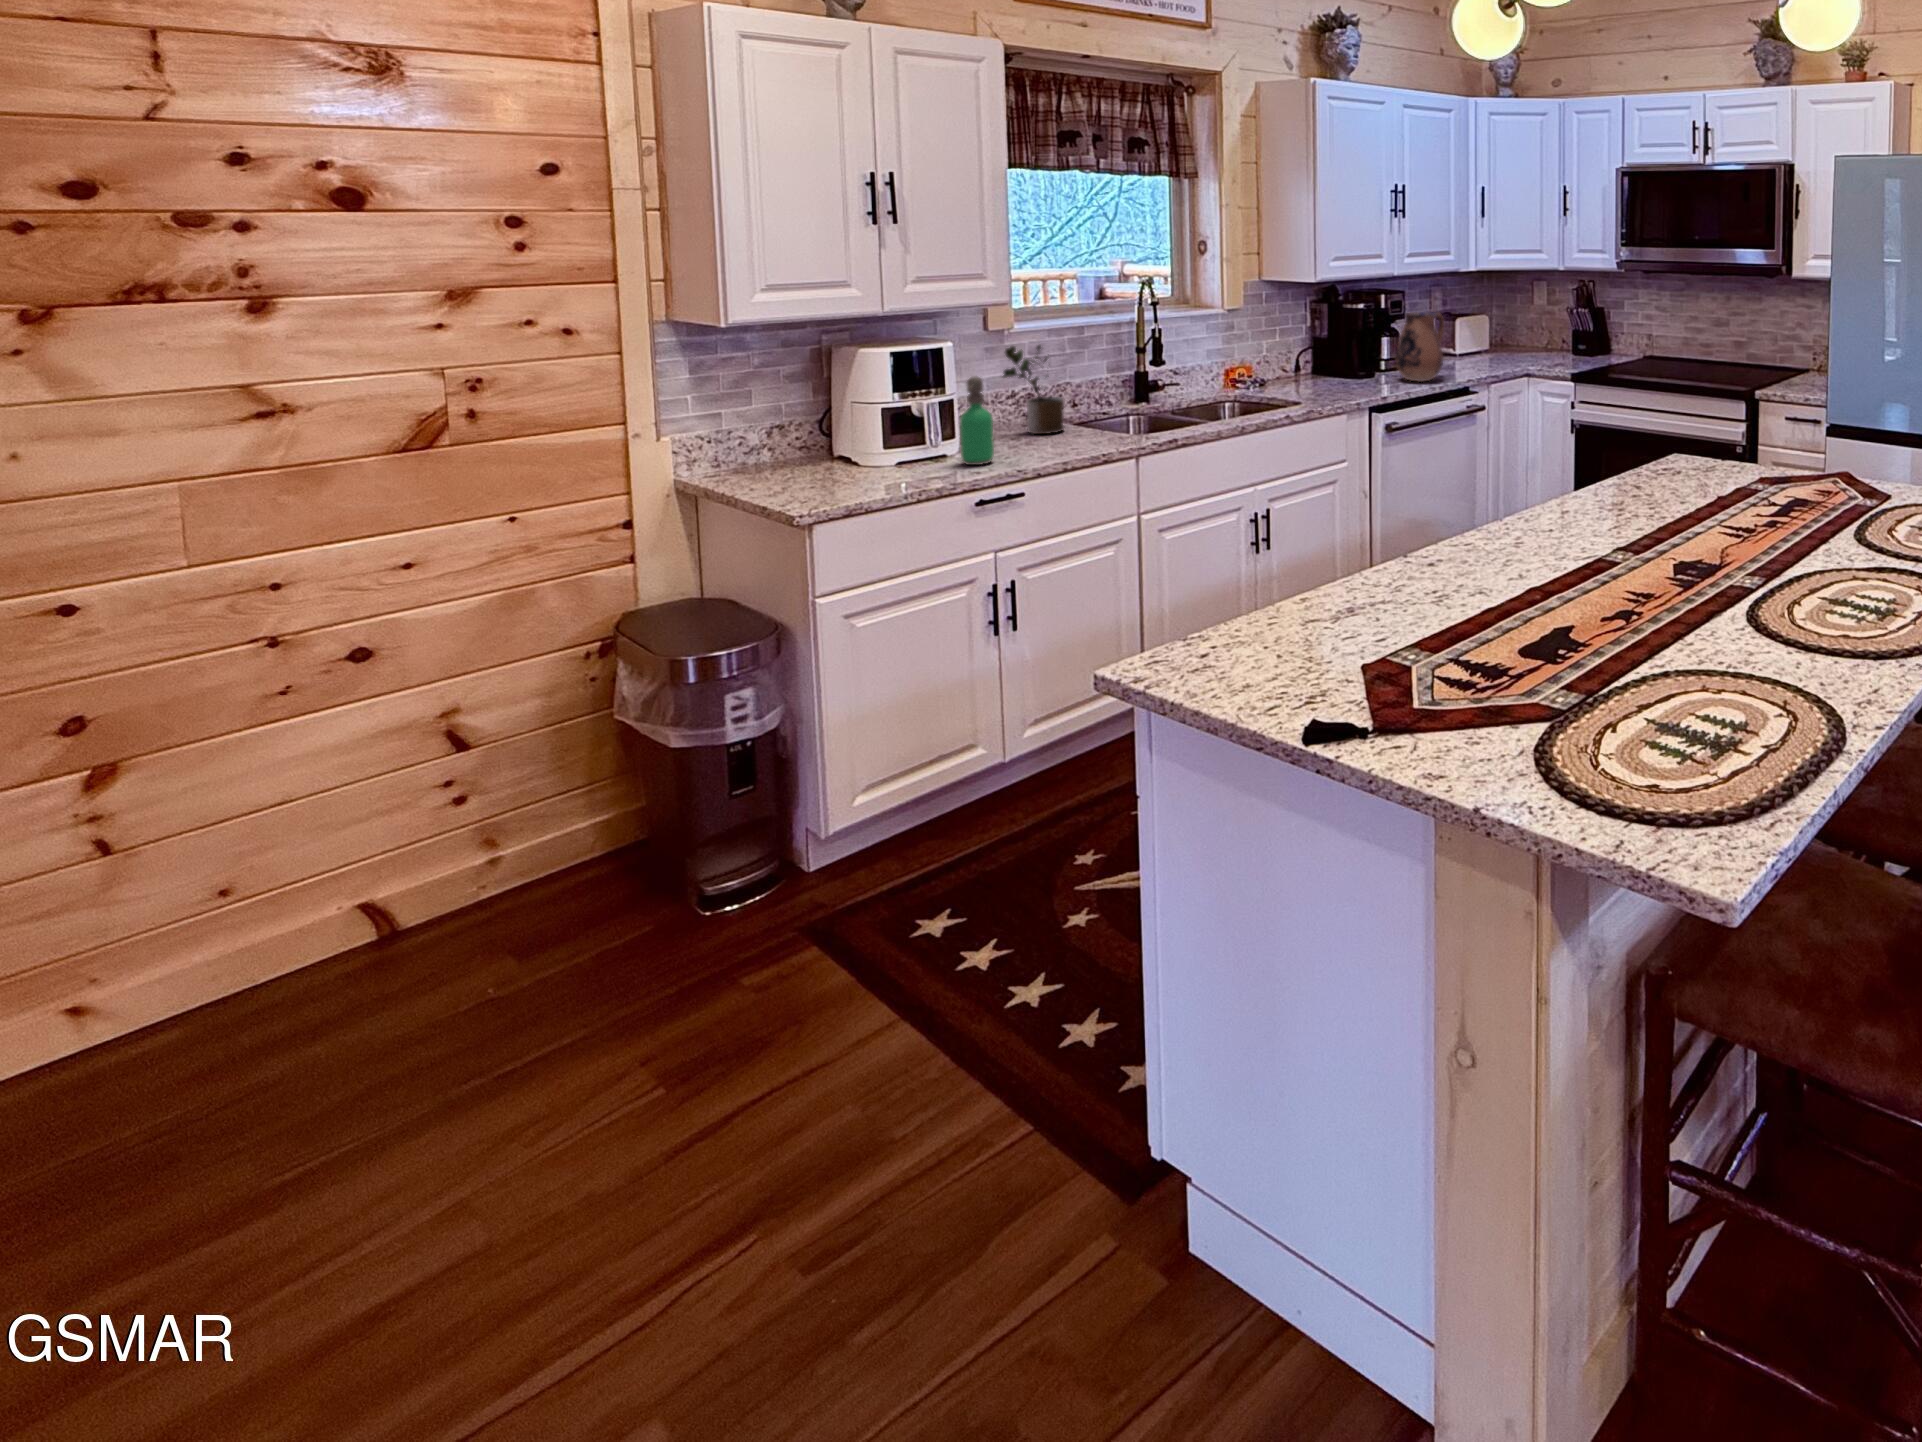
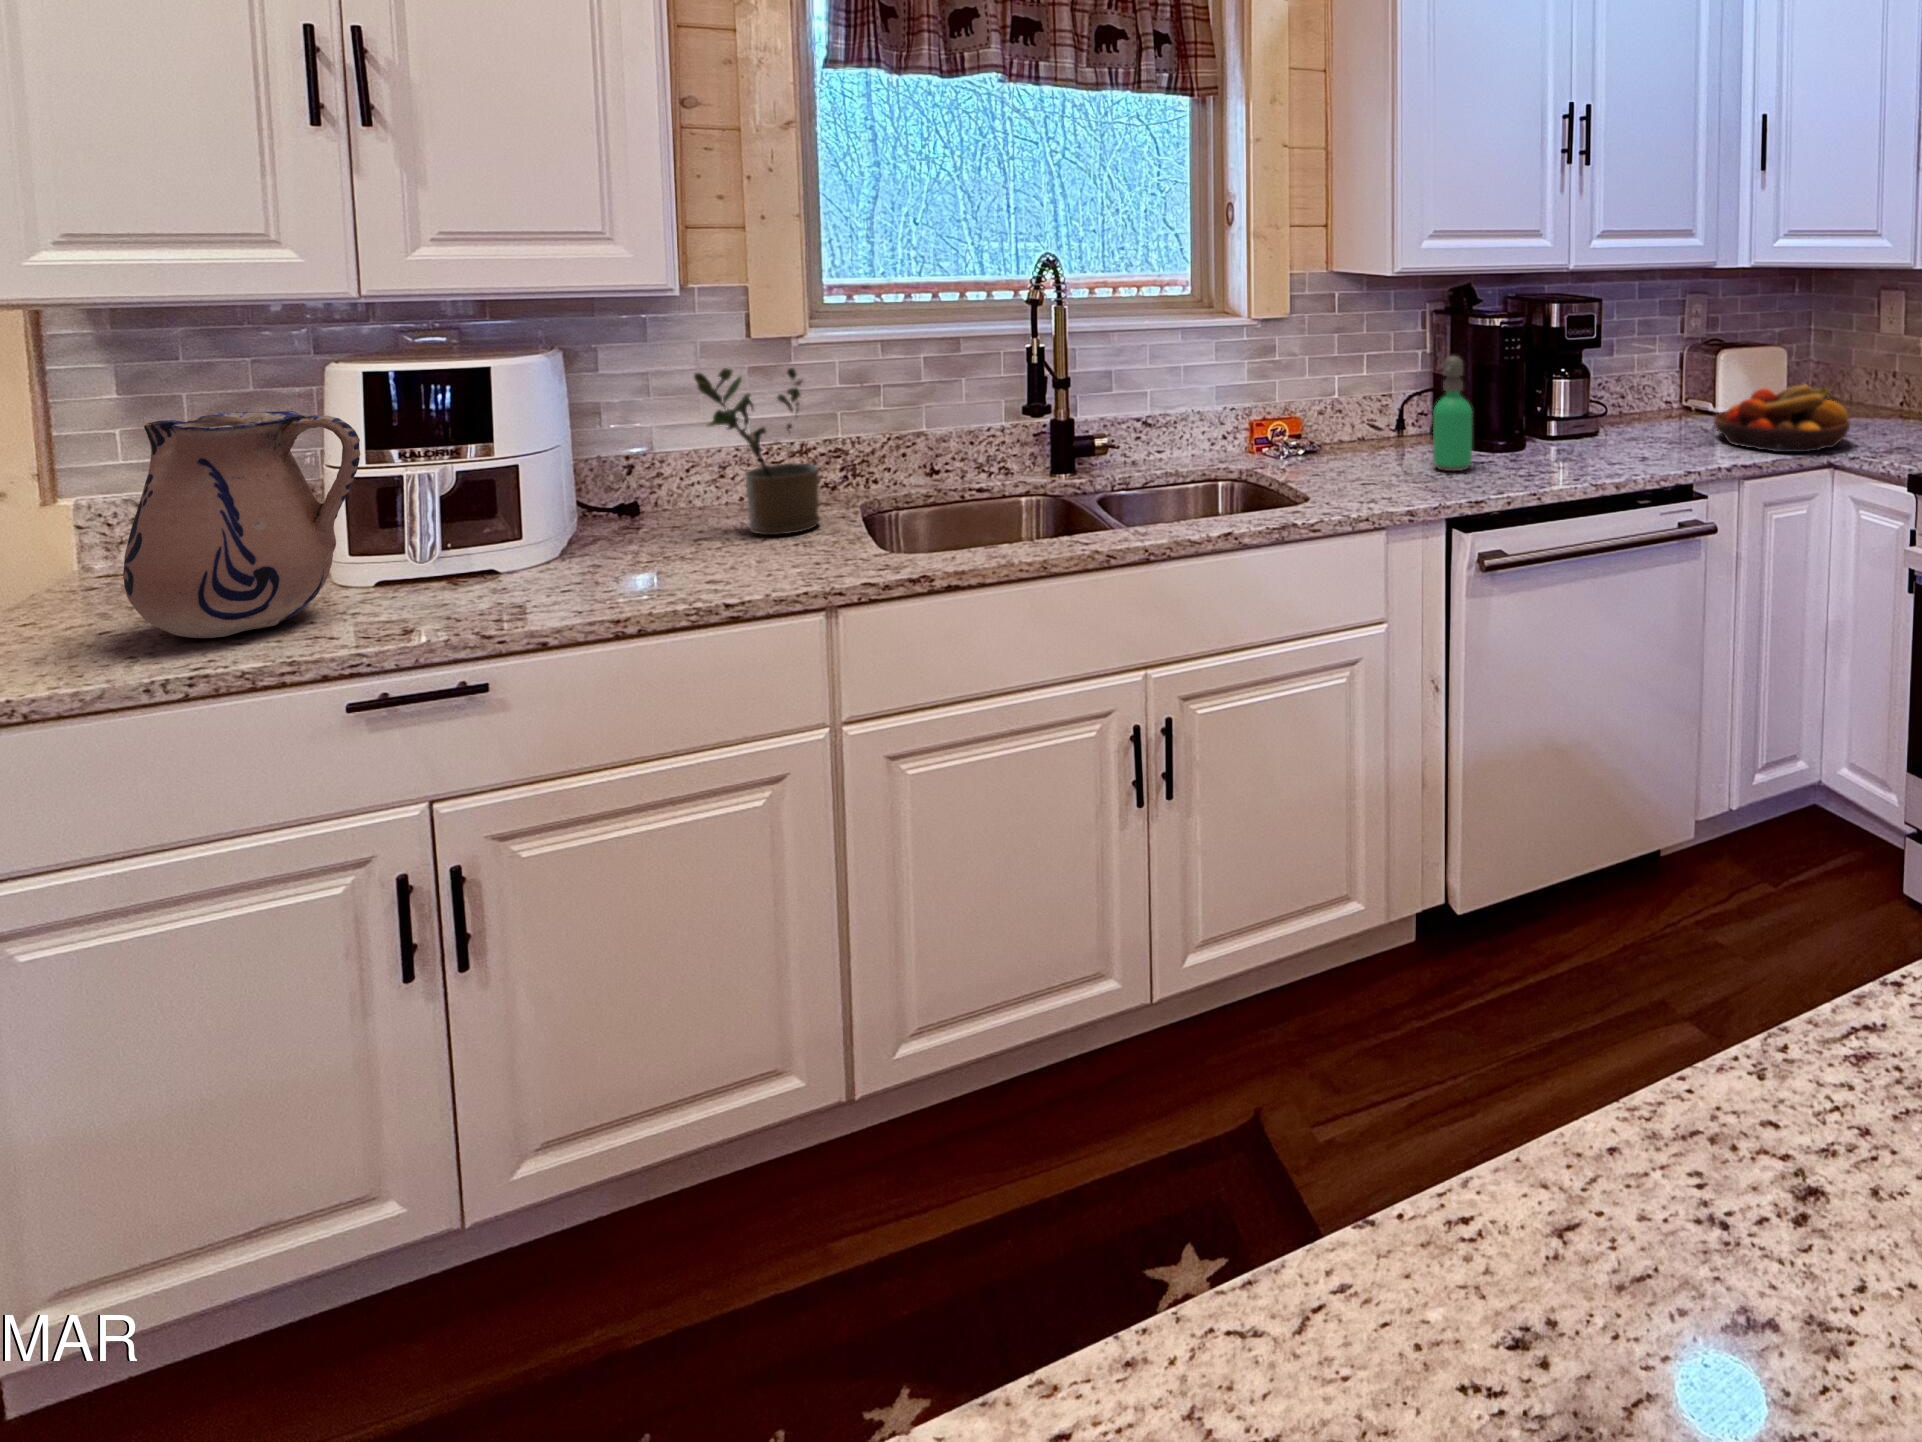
ceramic pitcher: present [1396,312,1444,381] -> present [123,411,360,638]
fruit bowl: none [1467,333,1537,369] -> present [1714,384,1850,452]
soap dispenser: present [960,376,994,465] -> present [1433,356,1472,471]

